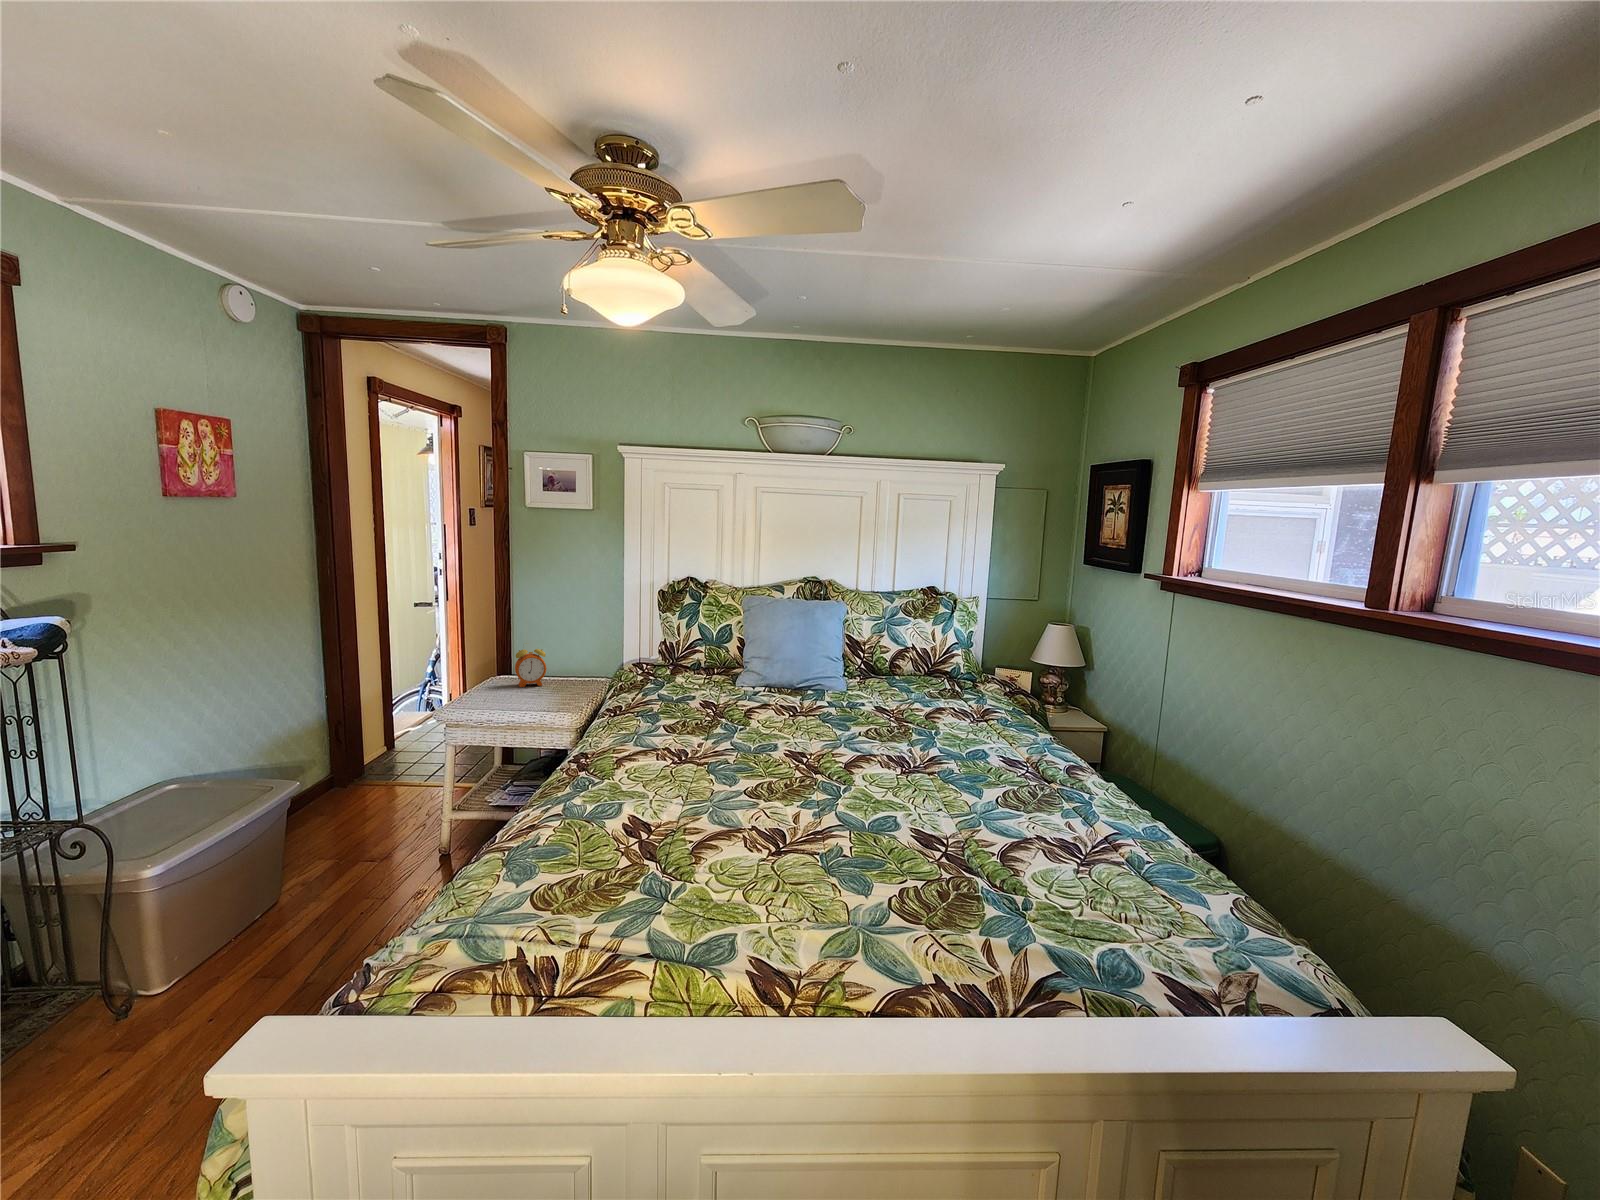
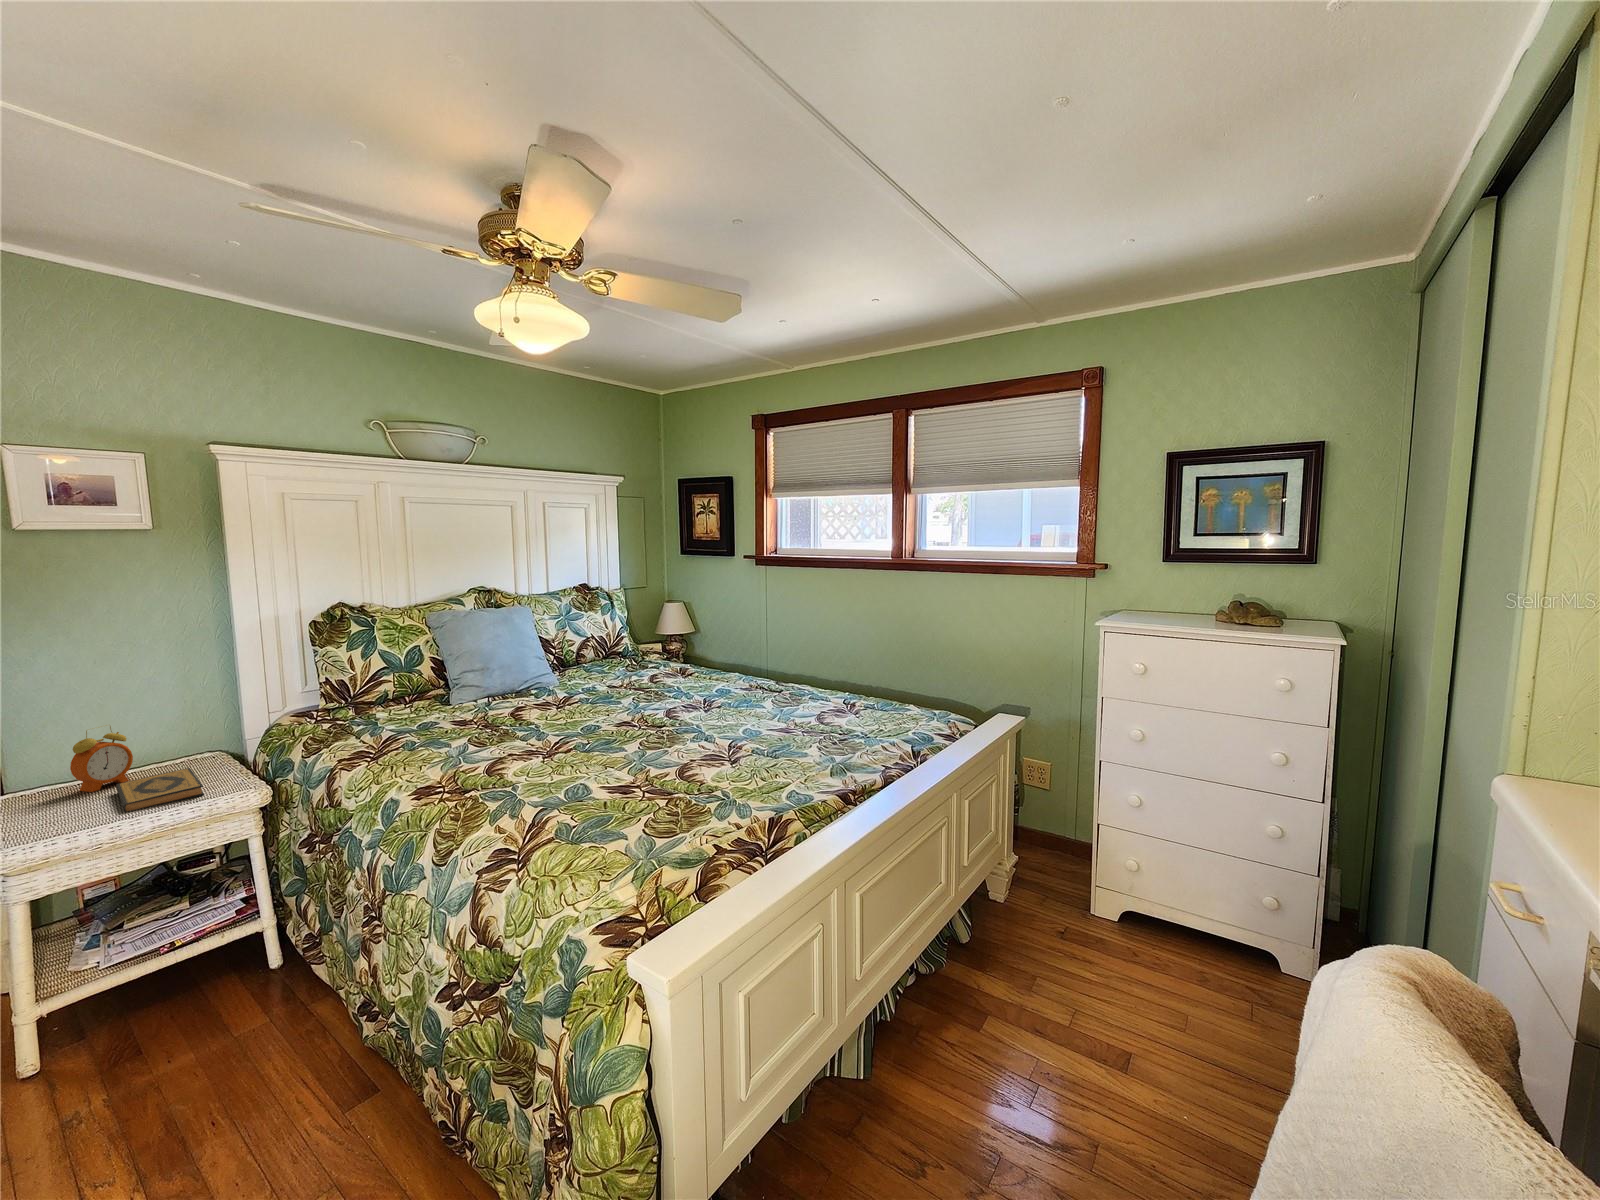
hardback book: none [501,686,564,709] -> present [116,768,204,812]

